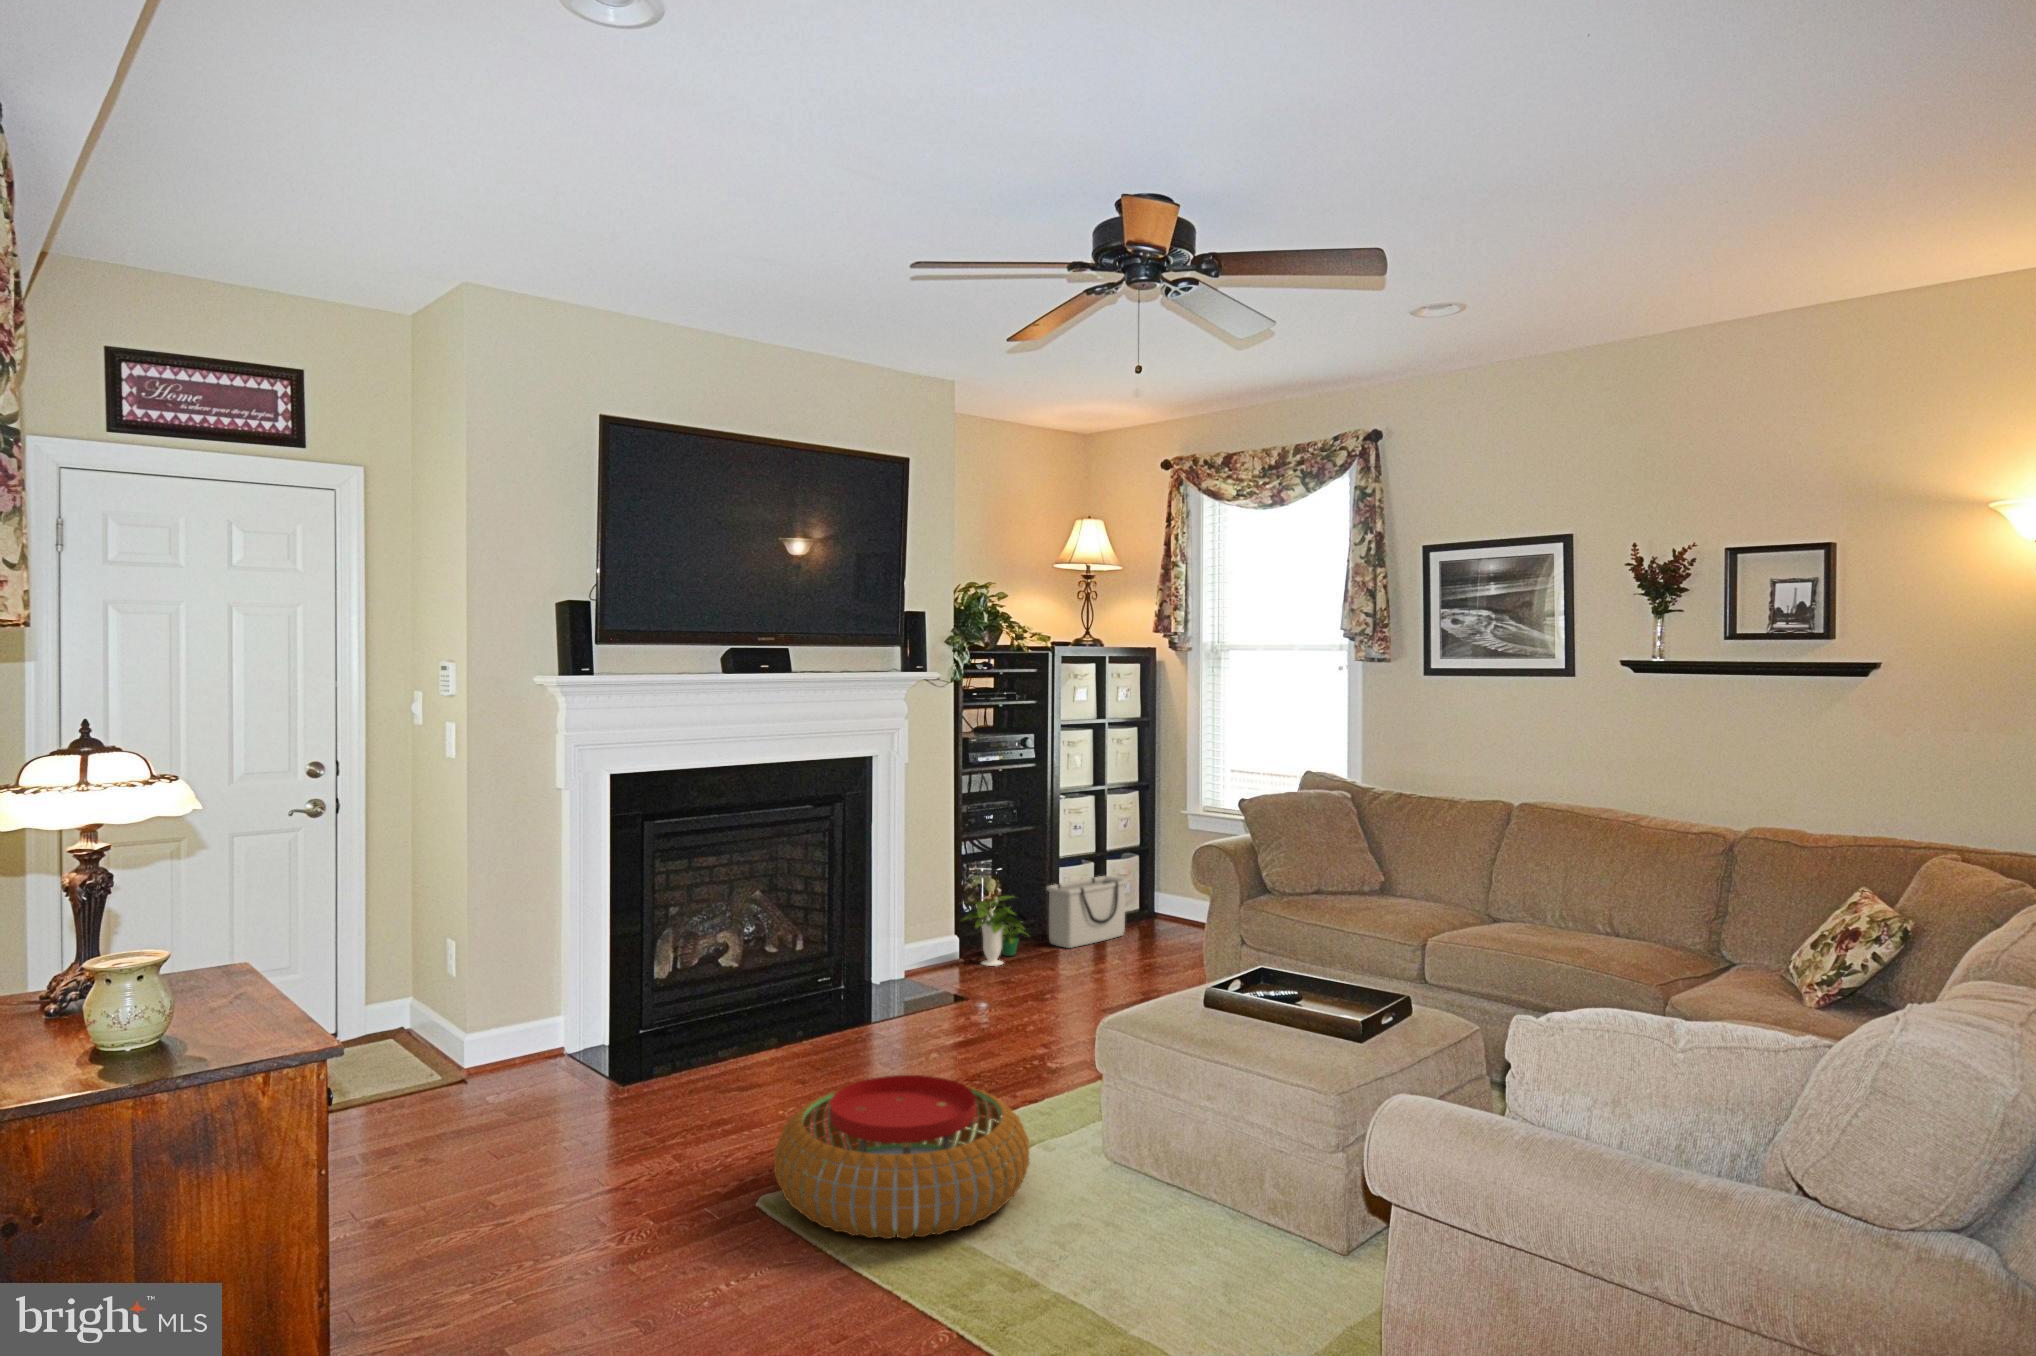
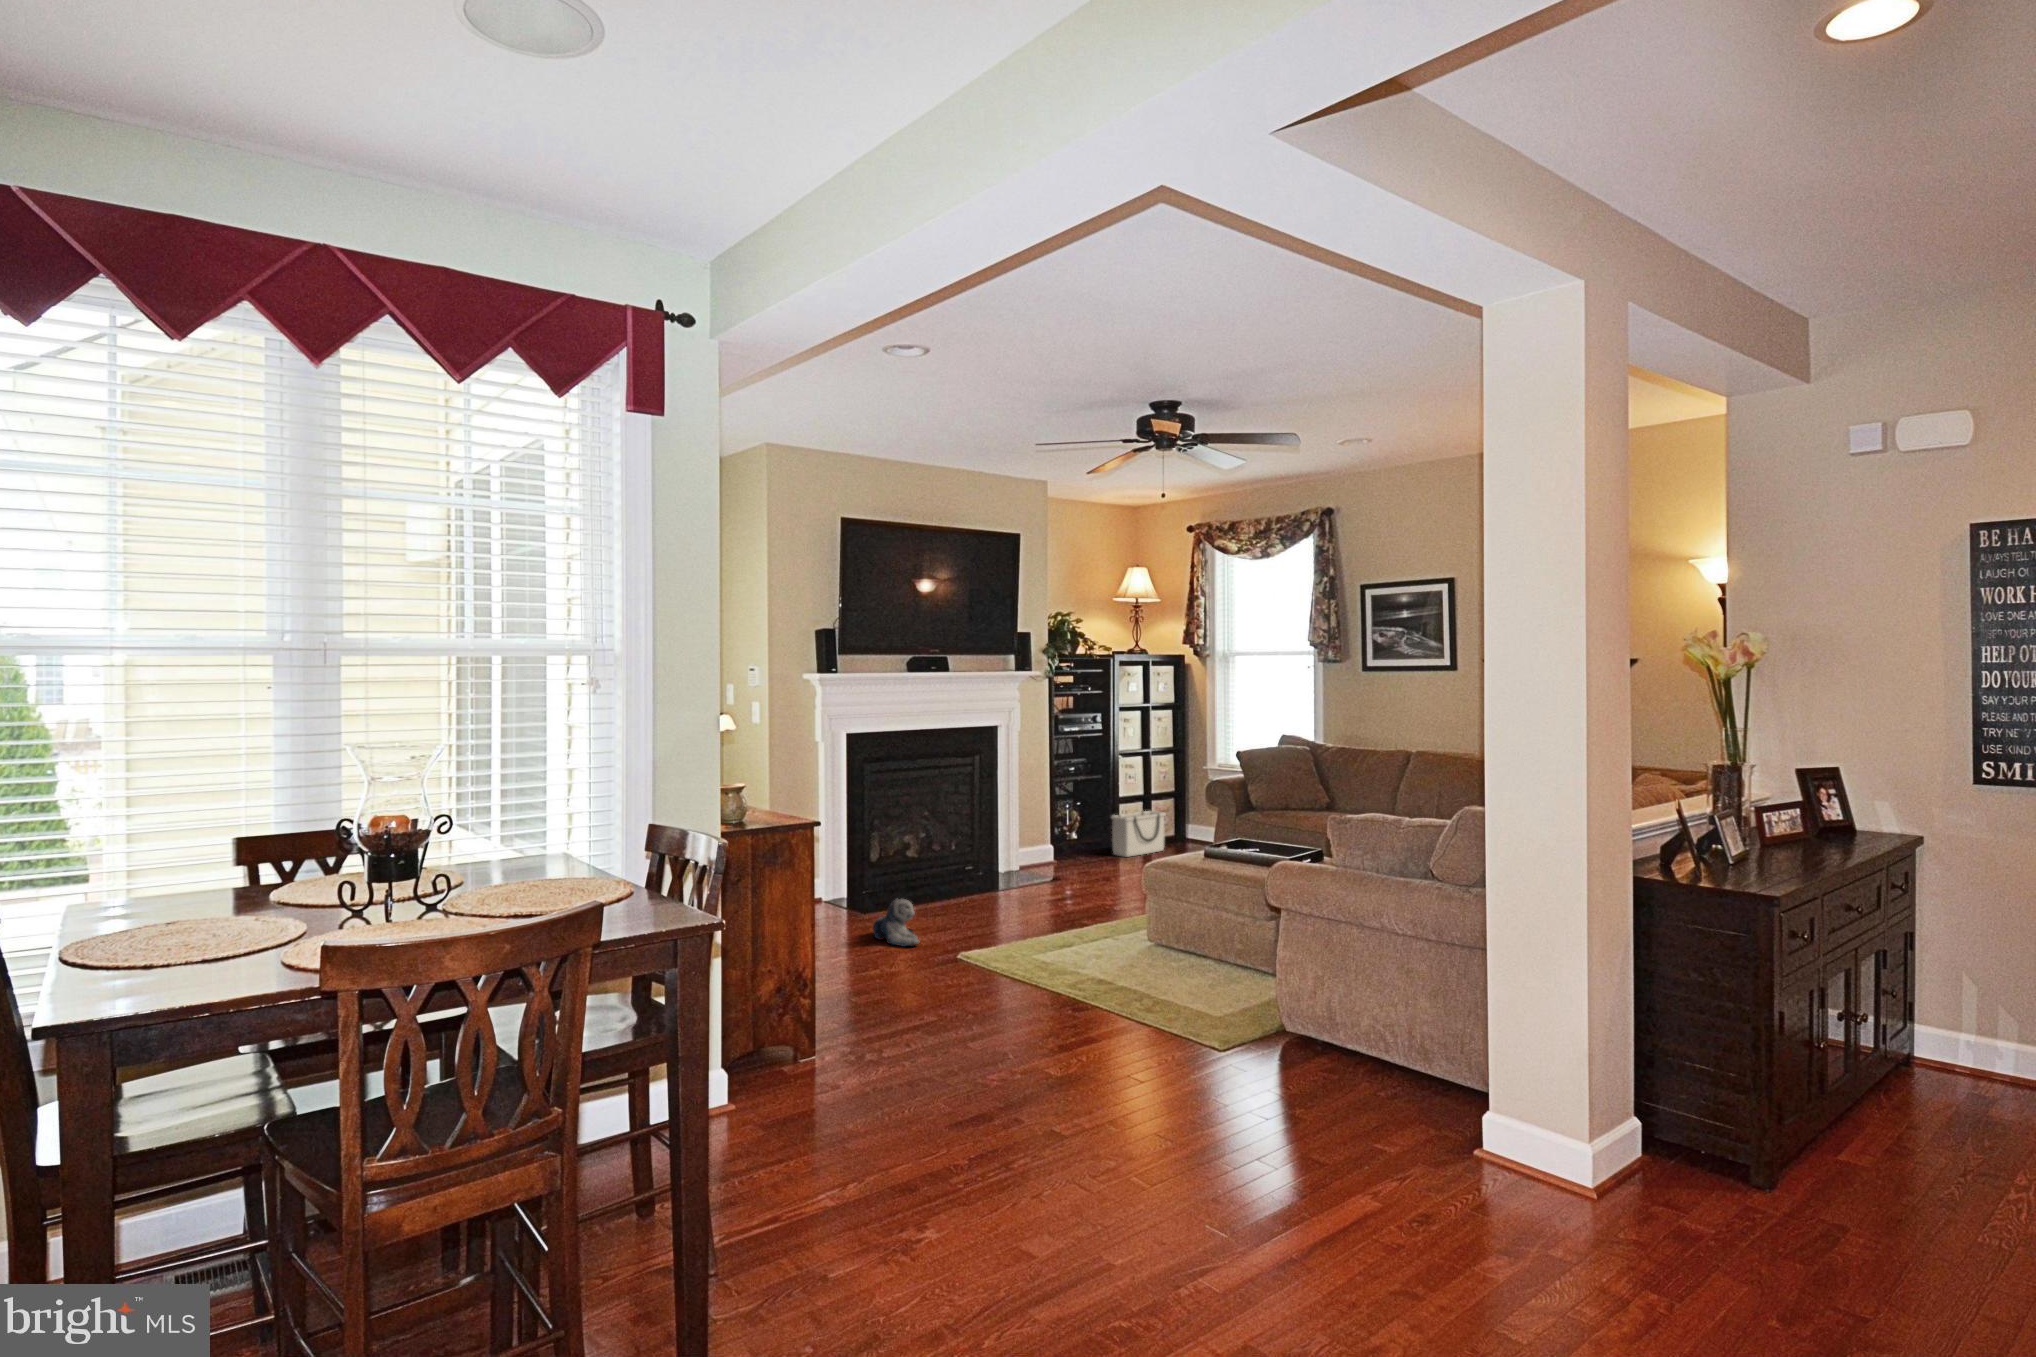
potted plant: present [963,896,1026,966] -> none [1053,820,1101,865]
pouf: present [774,1075,1029,1239] -> none [968,894,1106,967]
plush toy: none [617,1081,693,1175] -> present [873,899,919,946]

